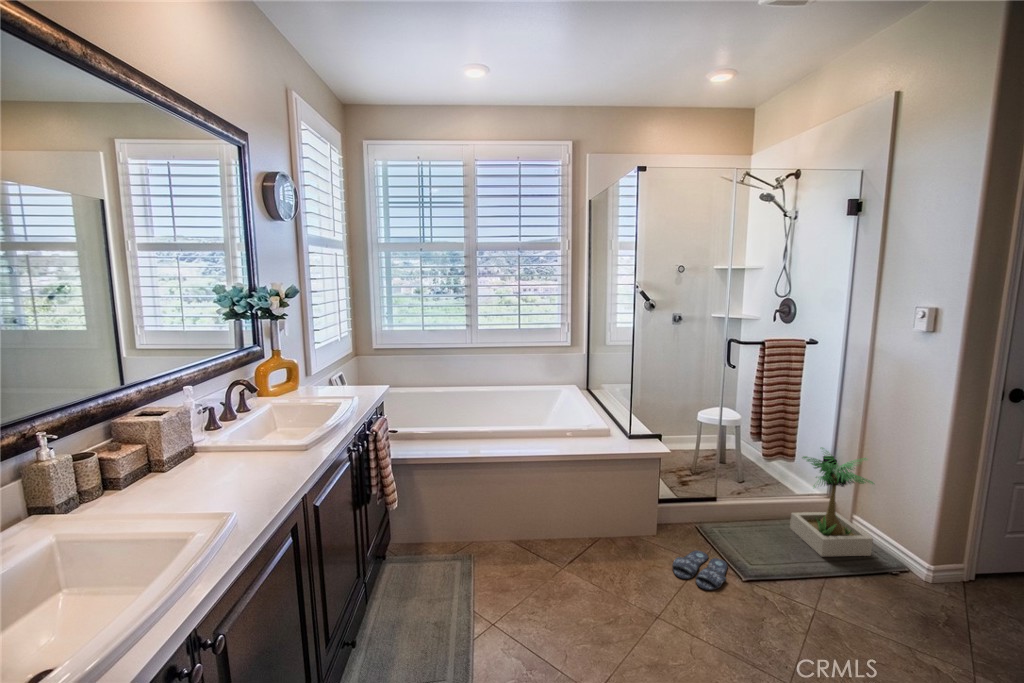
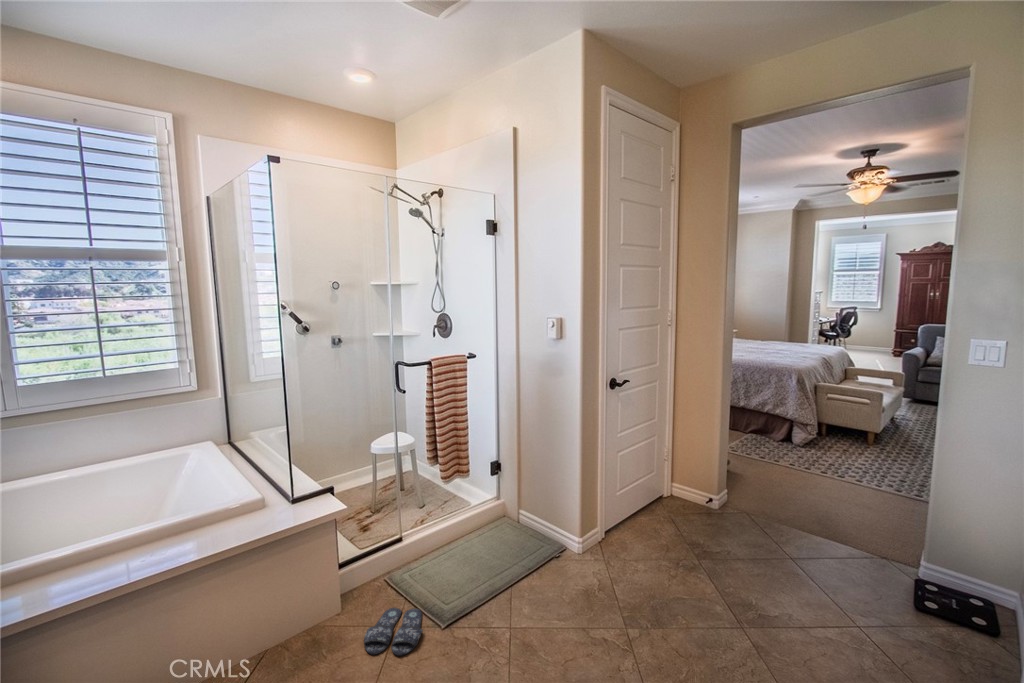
potted plant: present [790,448,874,556] -> none [466,455,539,563]

